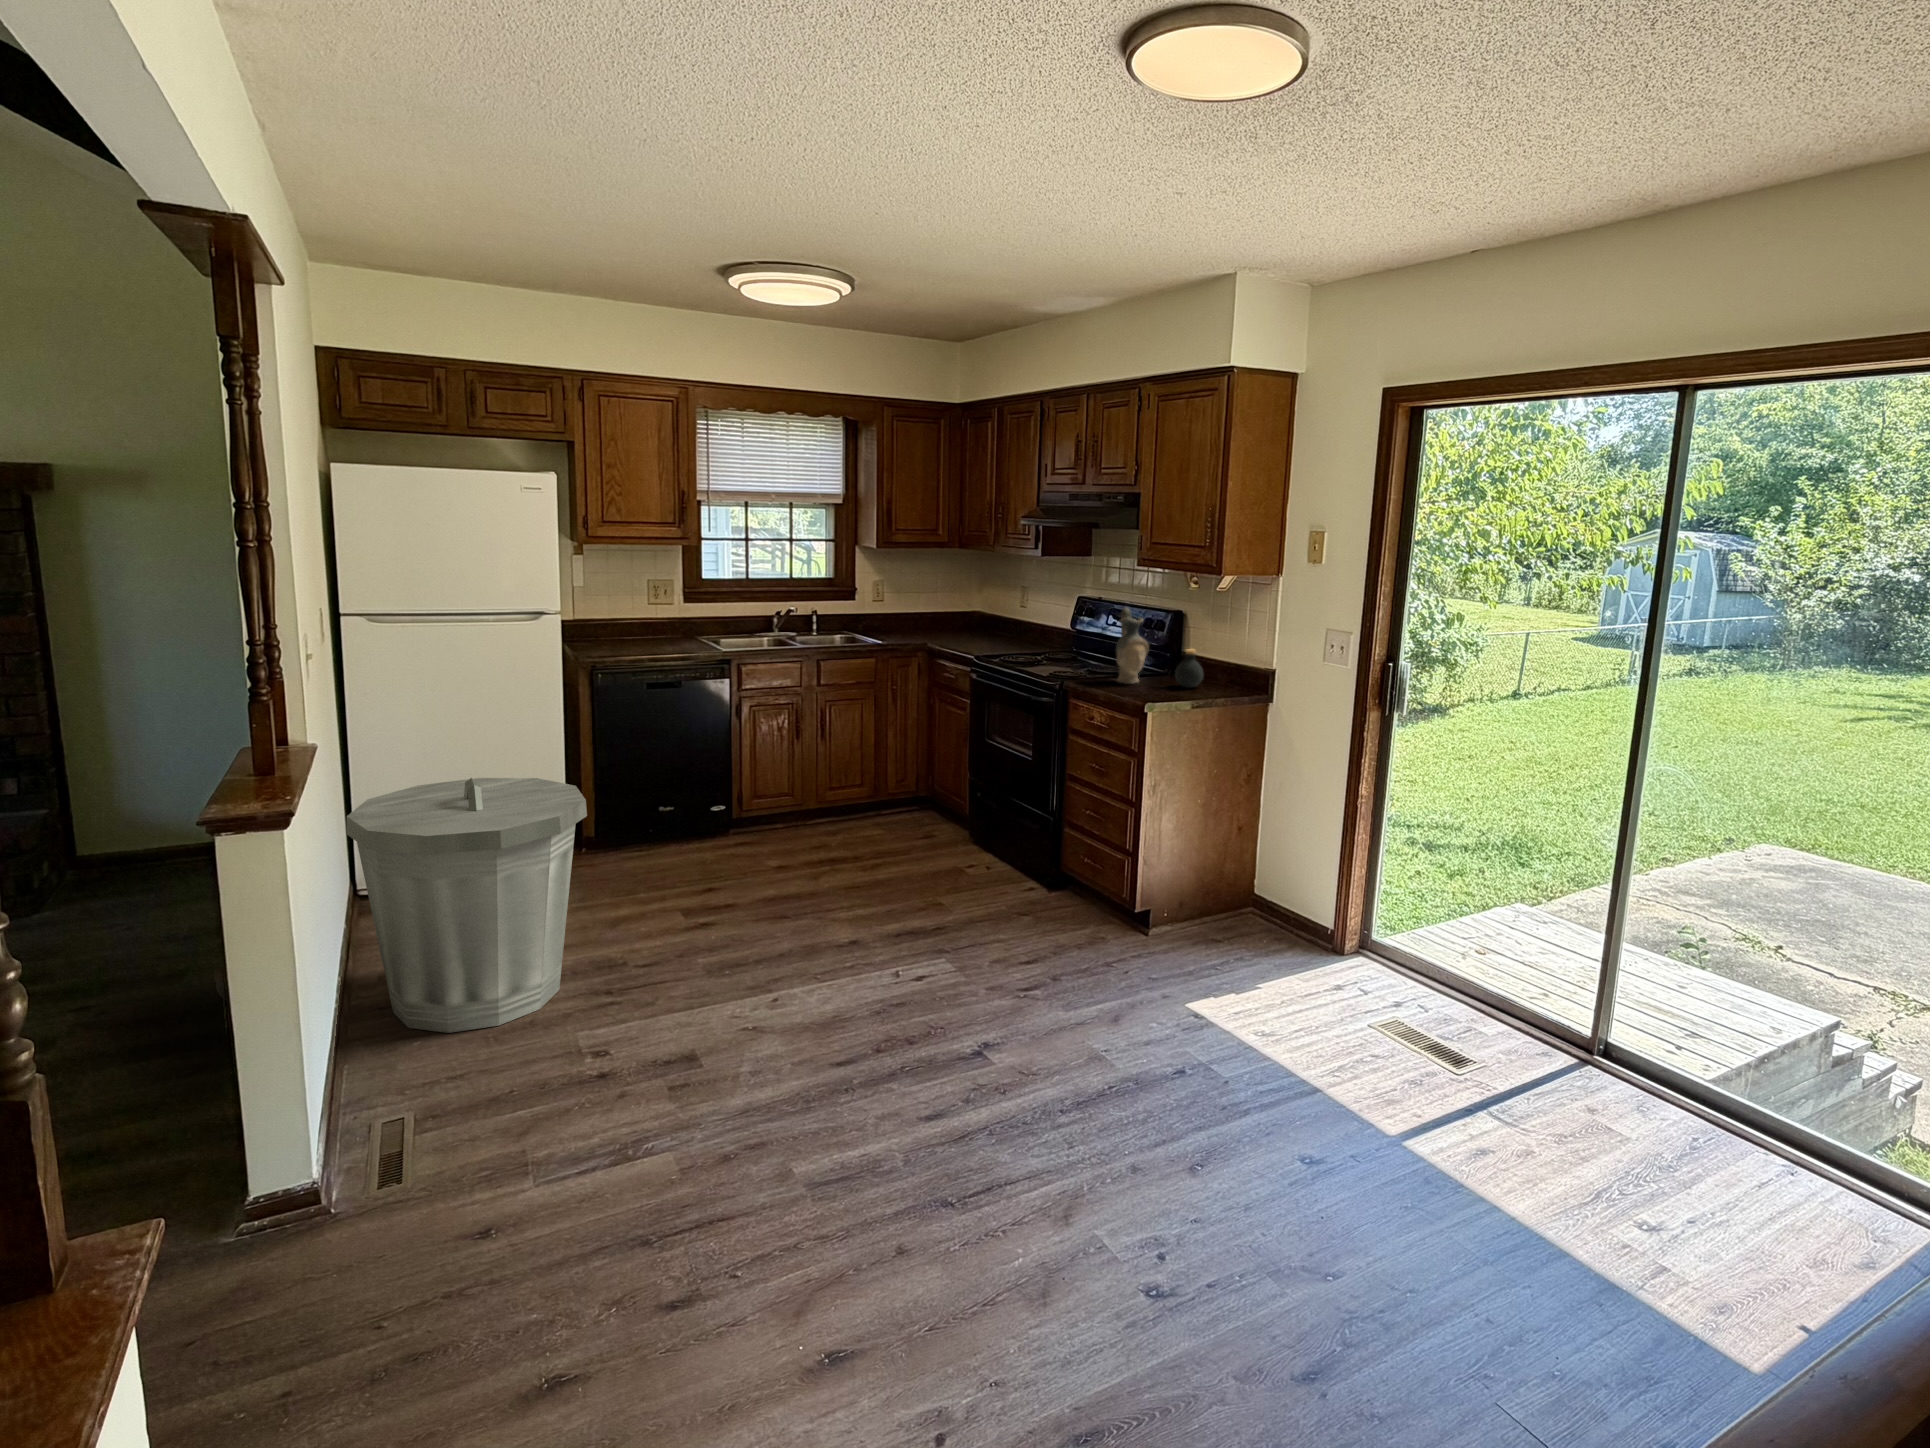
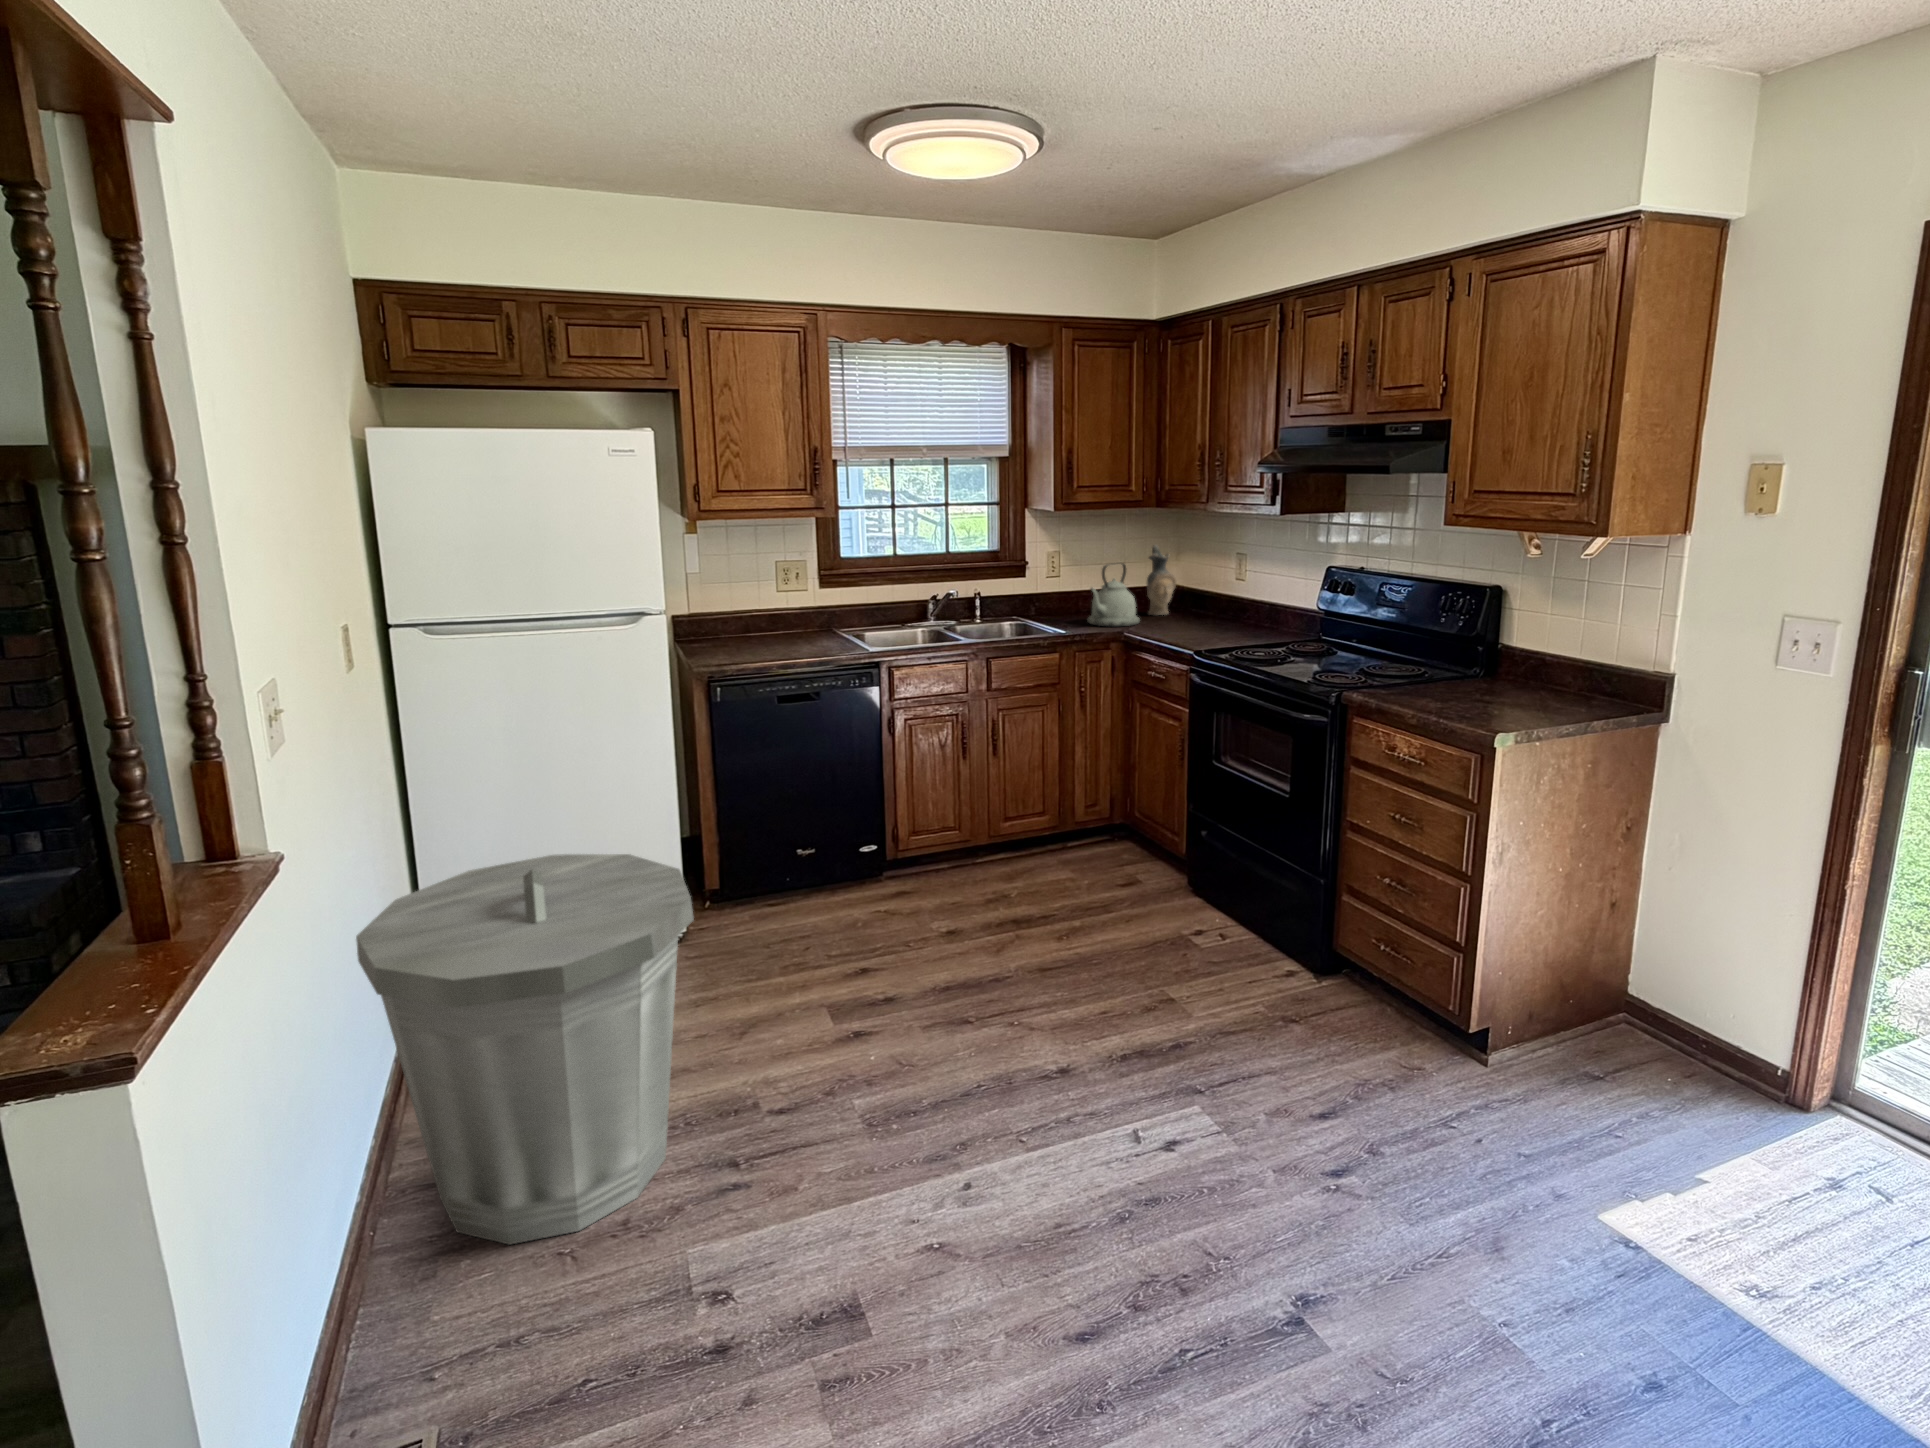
kettle: none [902,590,943,640] -> present [1087,563,1140,626]
ceramic pitcher: present [1116,608,1149,683] -> present [1147,545,1176,615]
bottle: present [1175,649,1203,688] -> none [1513,645,1558,702]

